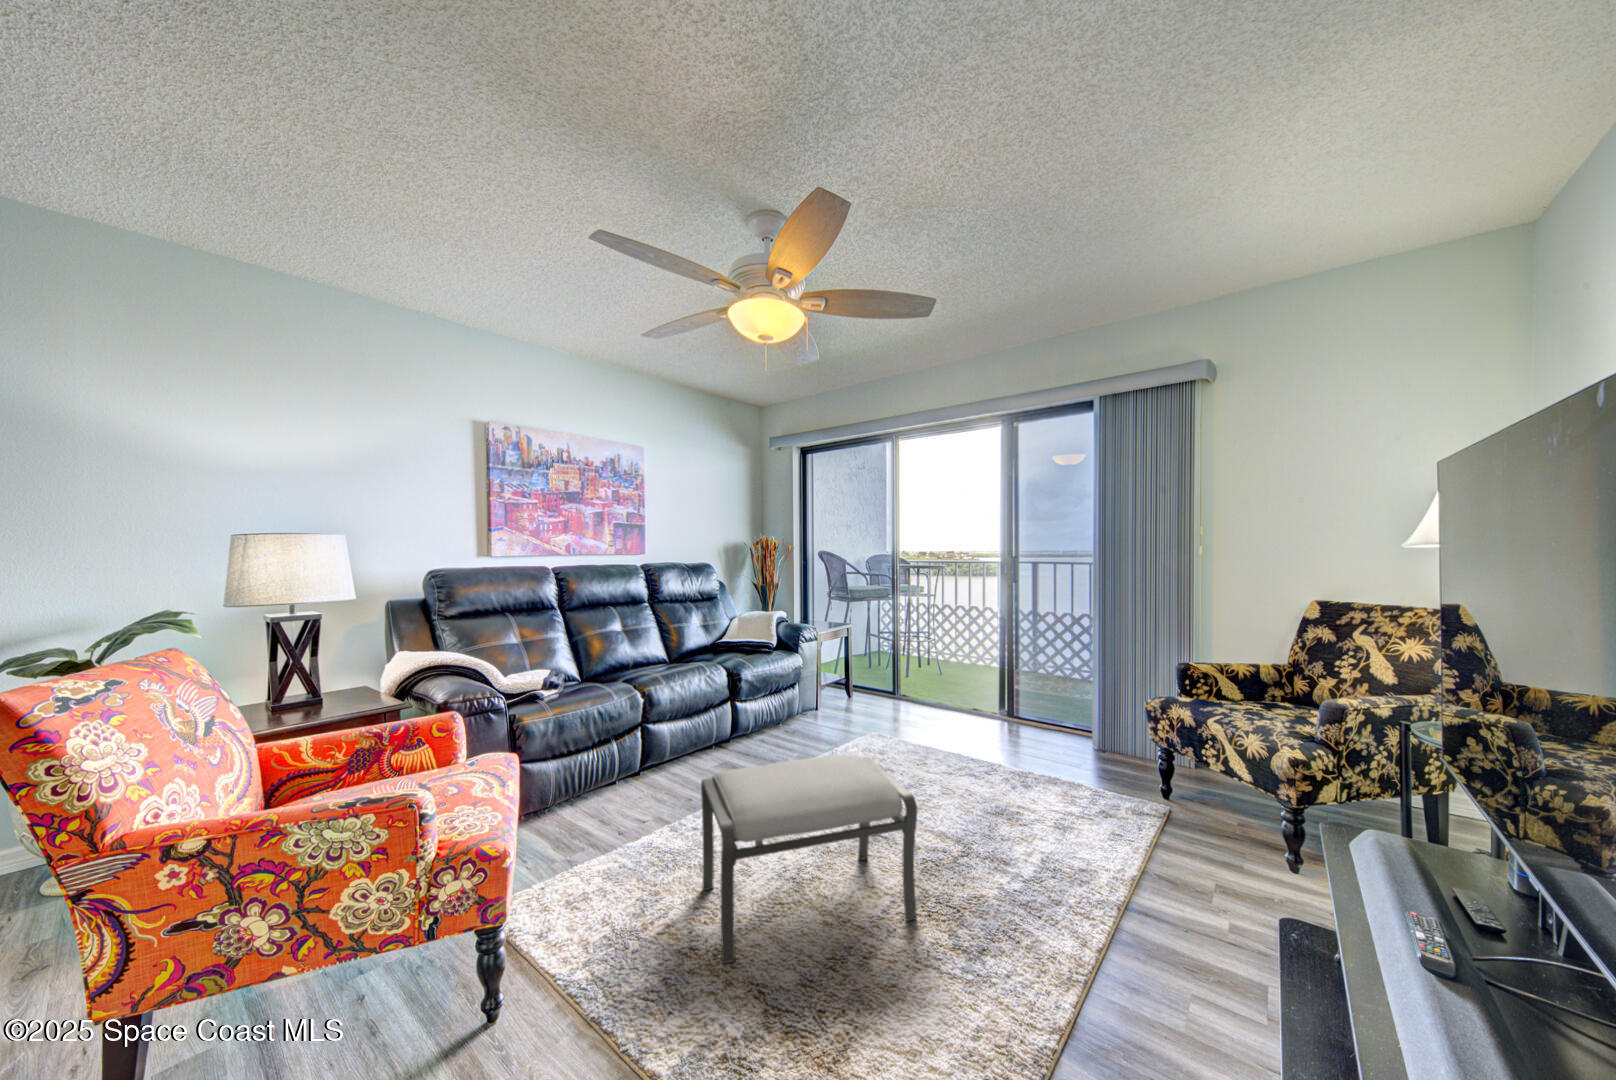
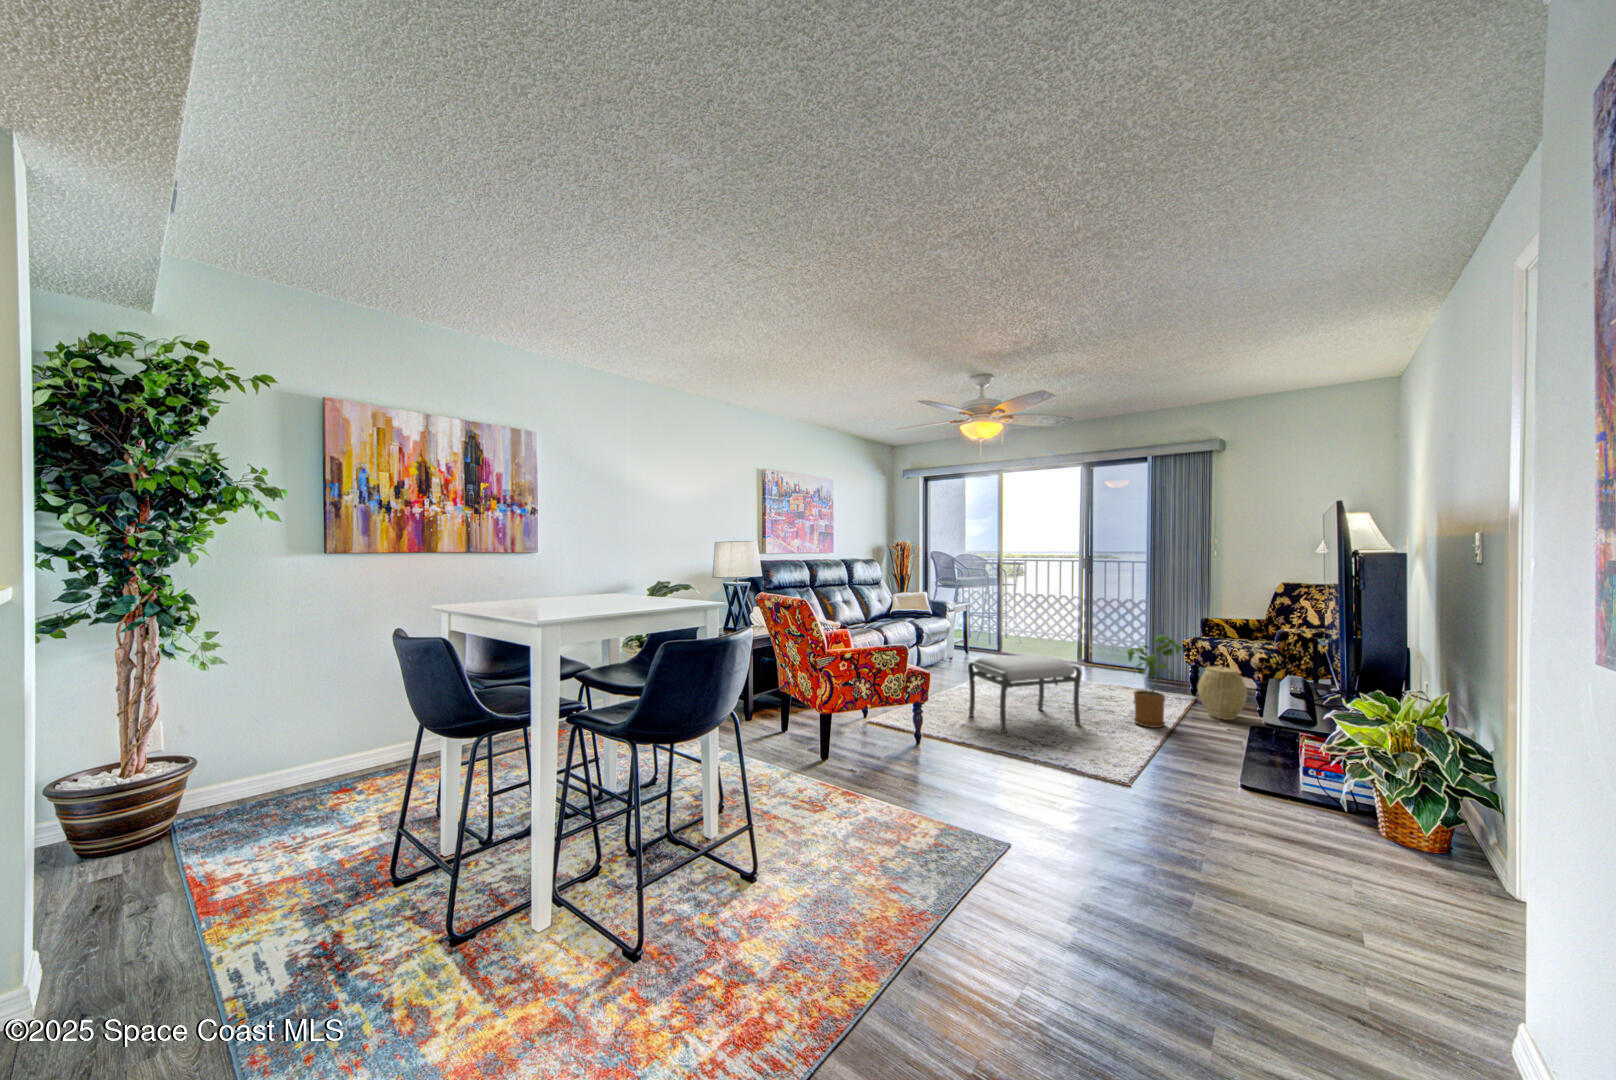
house plant: none [1020,728,1142,932] -> present [1127,635,1184,728]
woven basket: none [1168,774,1267,893] -> present [1198,666,1247,720]

